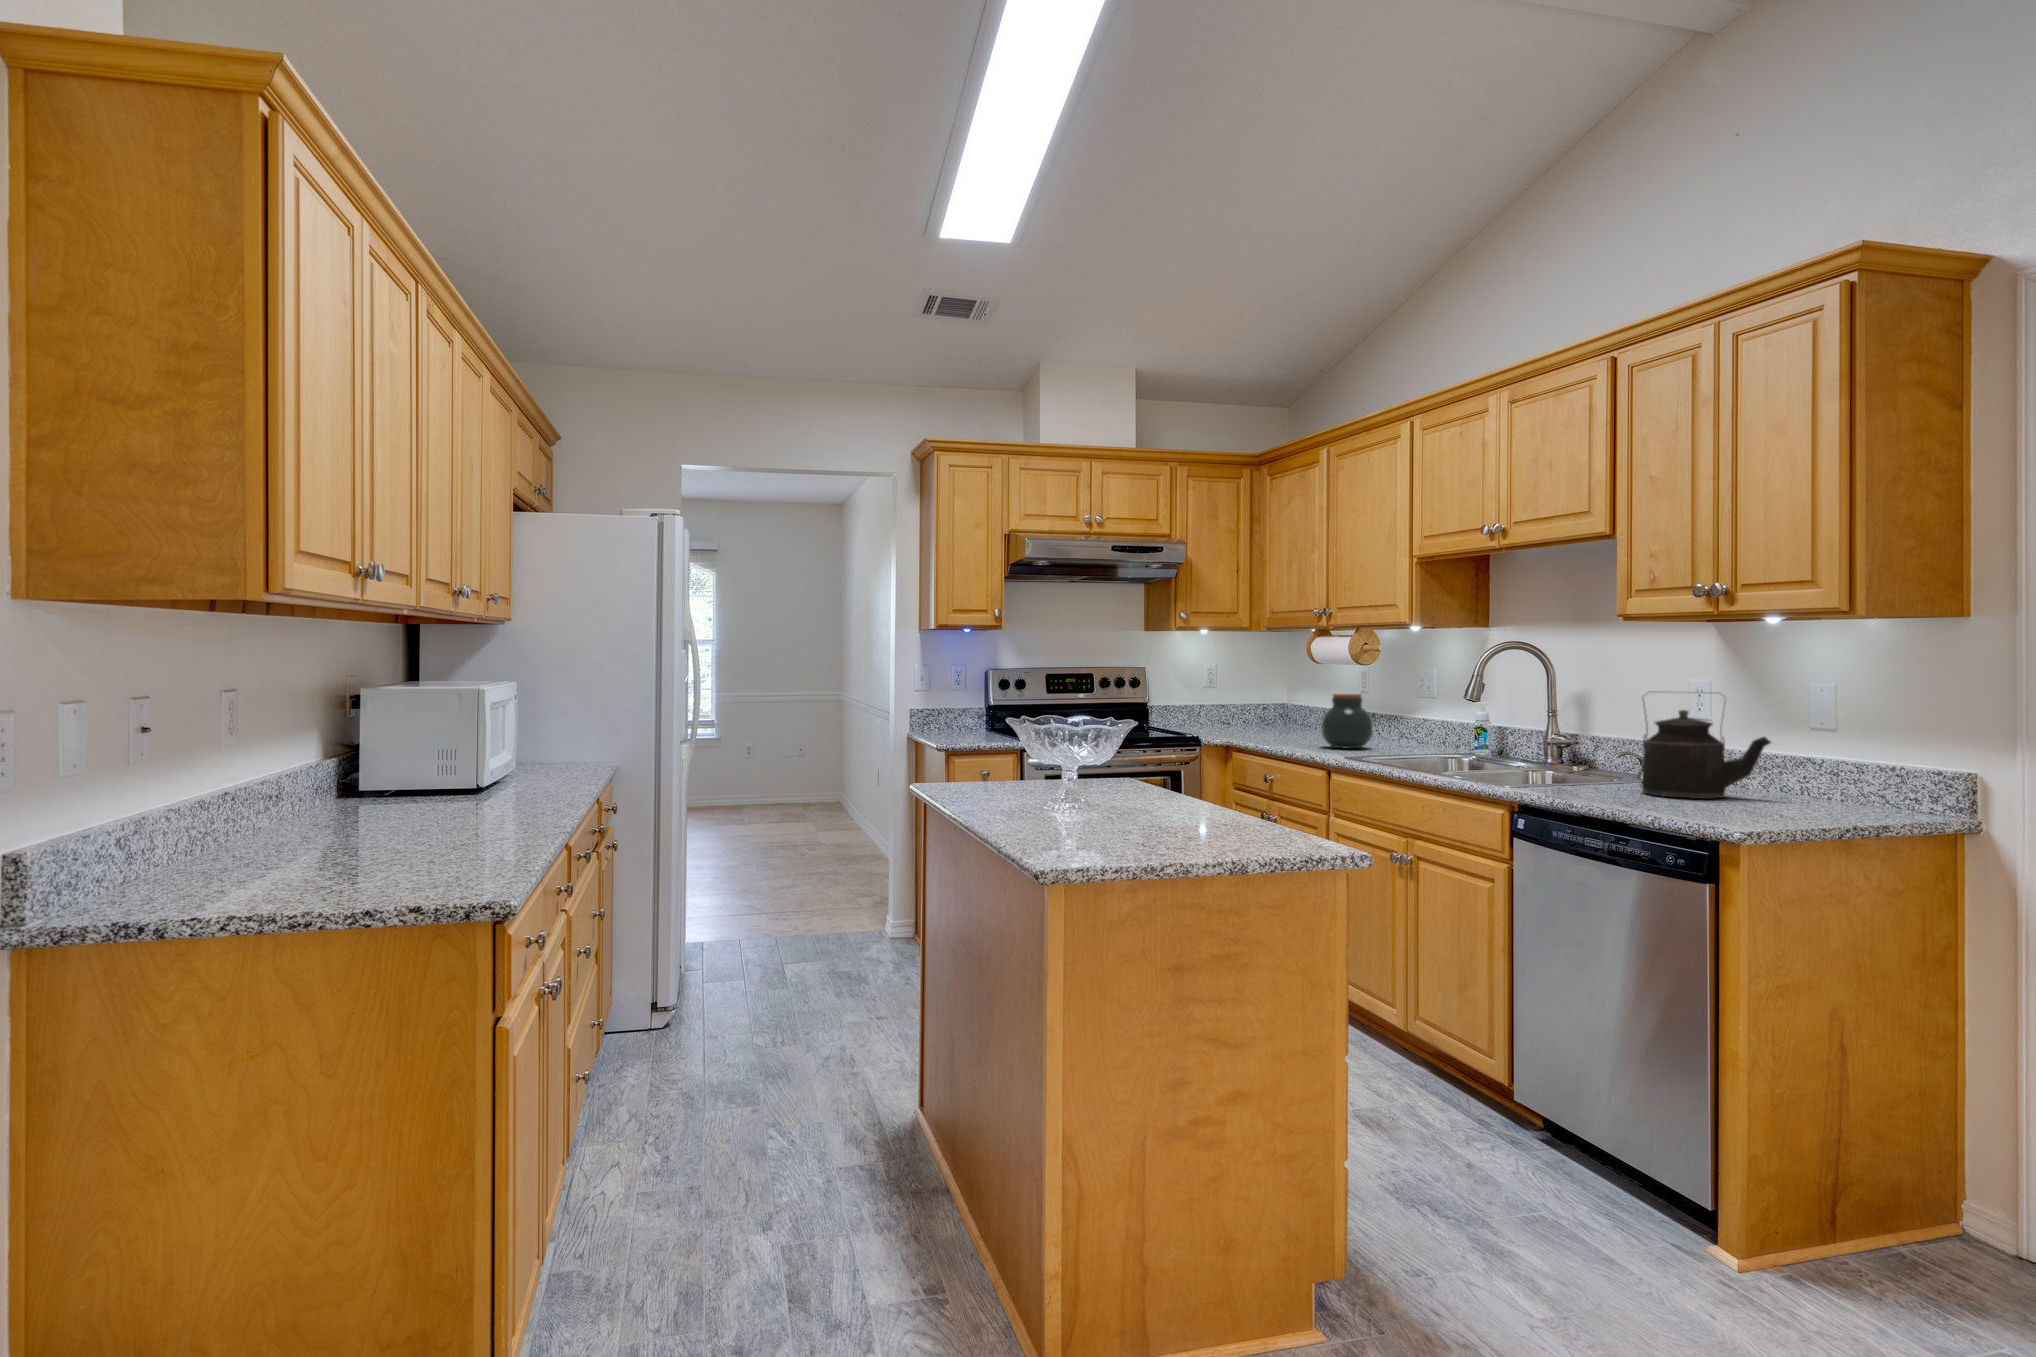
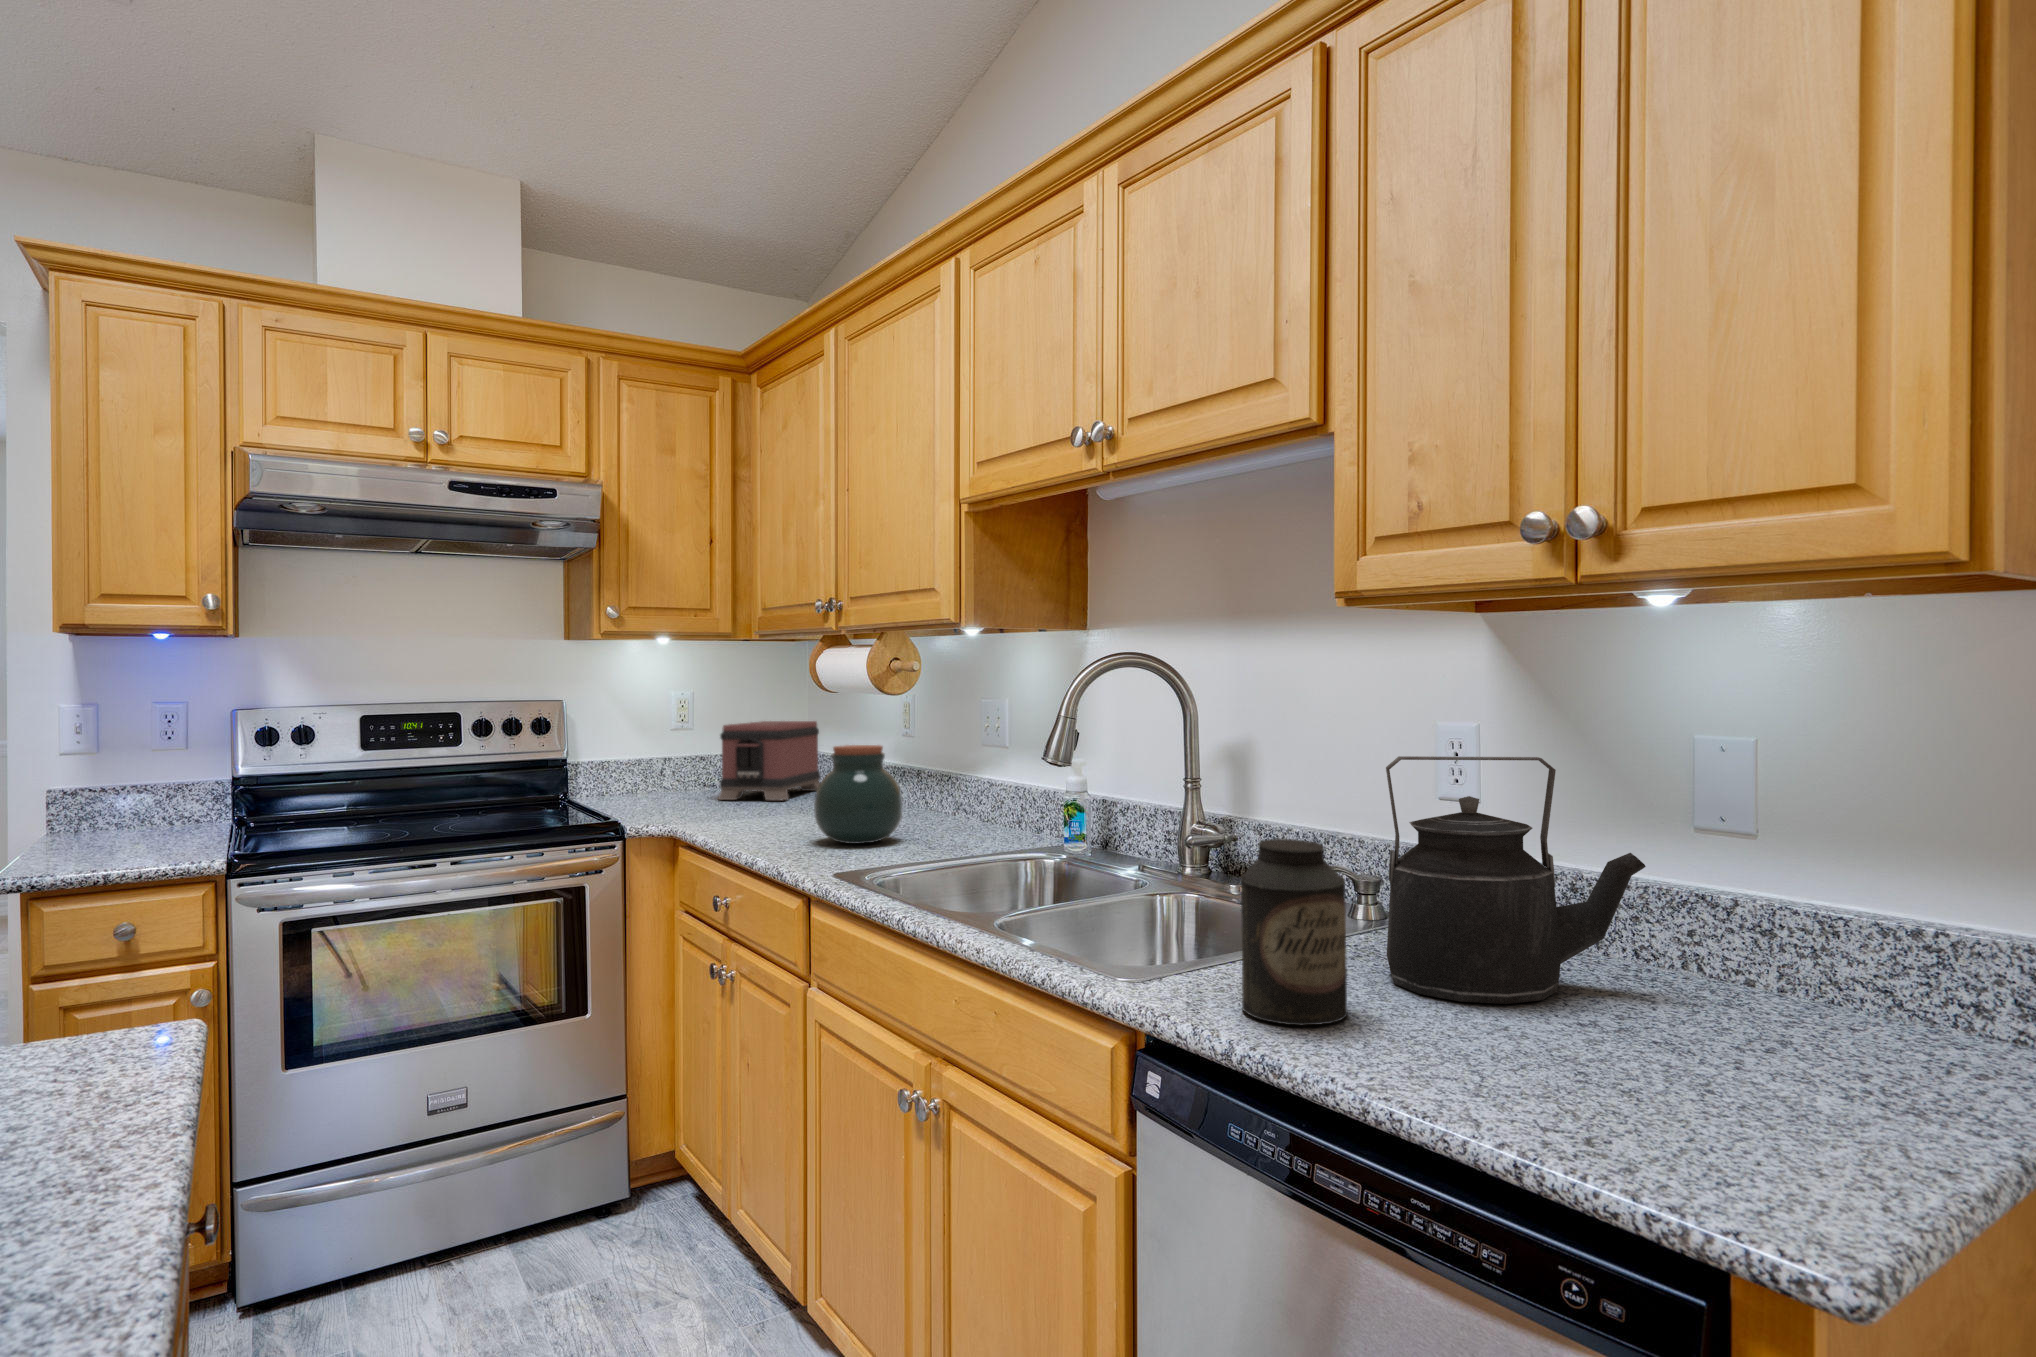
toaster: none [1239,684,1300,731] -> present [718,721,820,801]
canister: none [1565,724,1614,798] -> present [1241,839,1348,1025]

